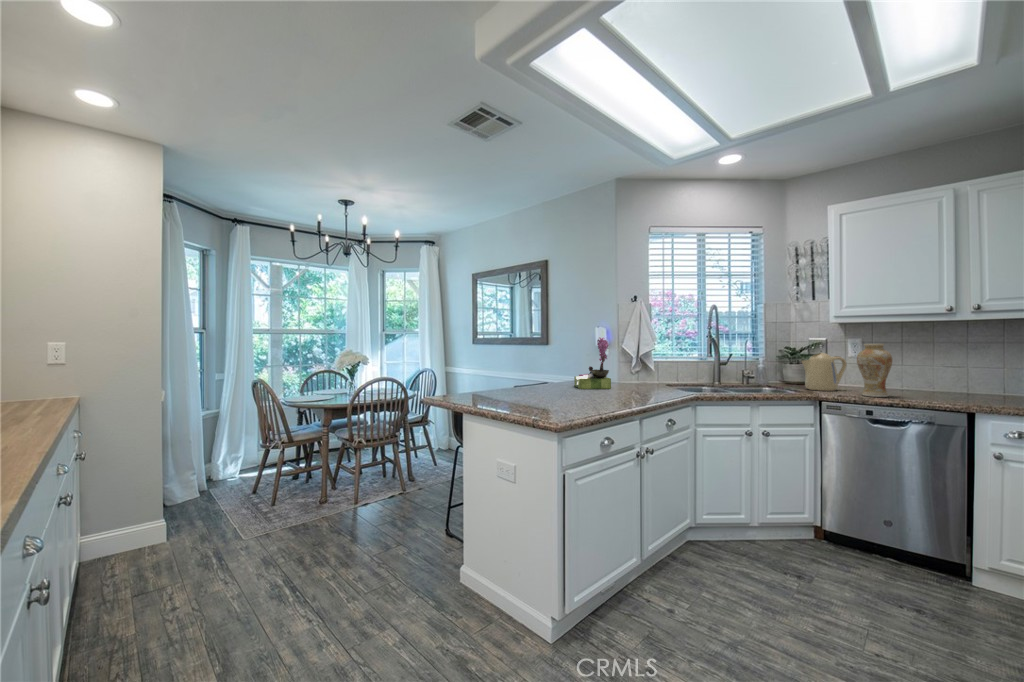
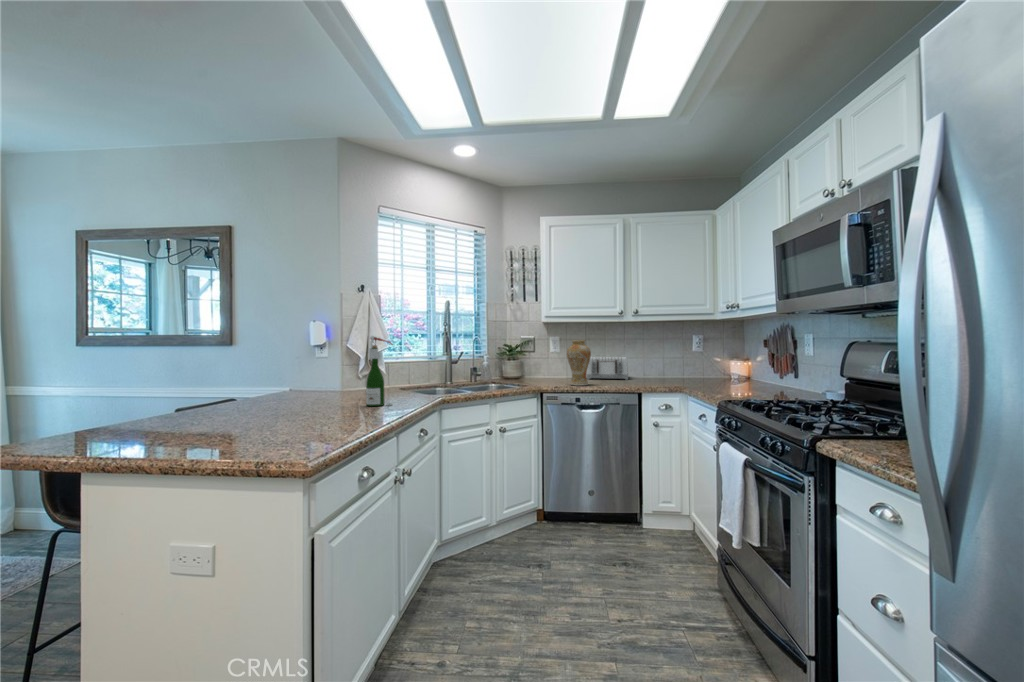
flower arrangement: present [574,337,611,389] -> none [286,332,340,402]
wine bottle: none [625,341,645,397] -> present [366,336,392,406]
kettle: present [801,353,847,391] -> none [522,349,555,383]
toaster: none [901,362,981,396] -> present [587,357,628,380]

